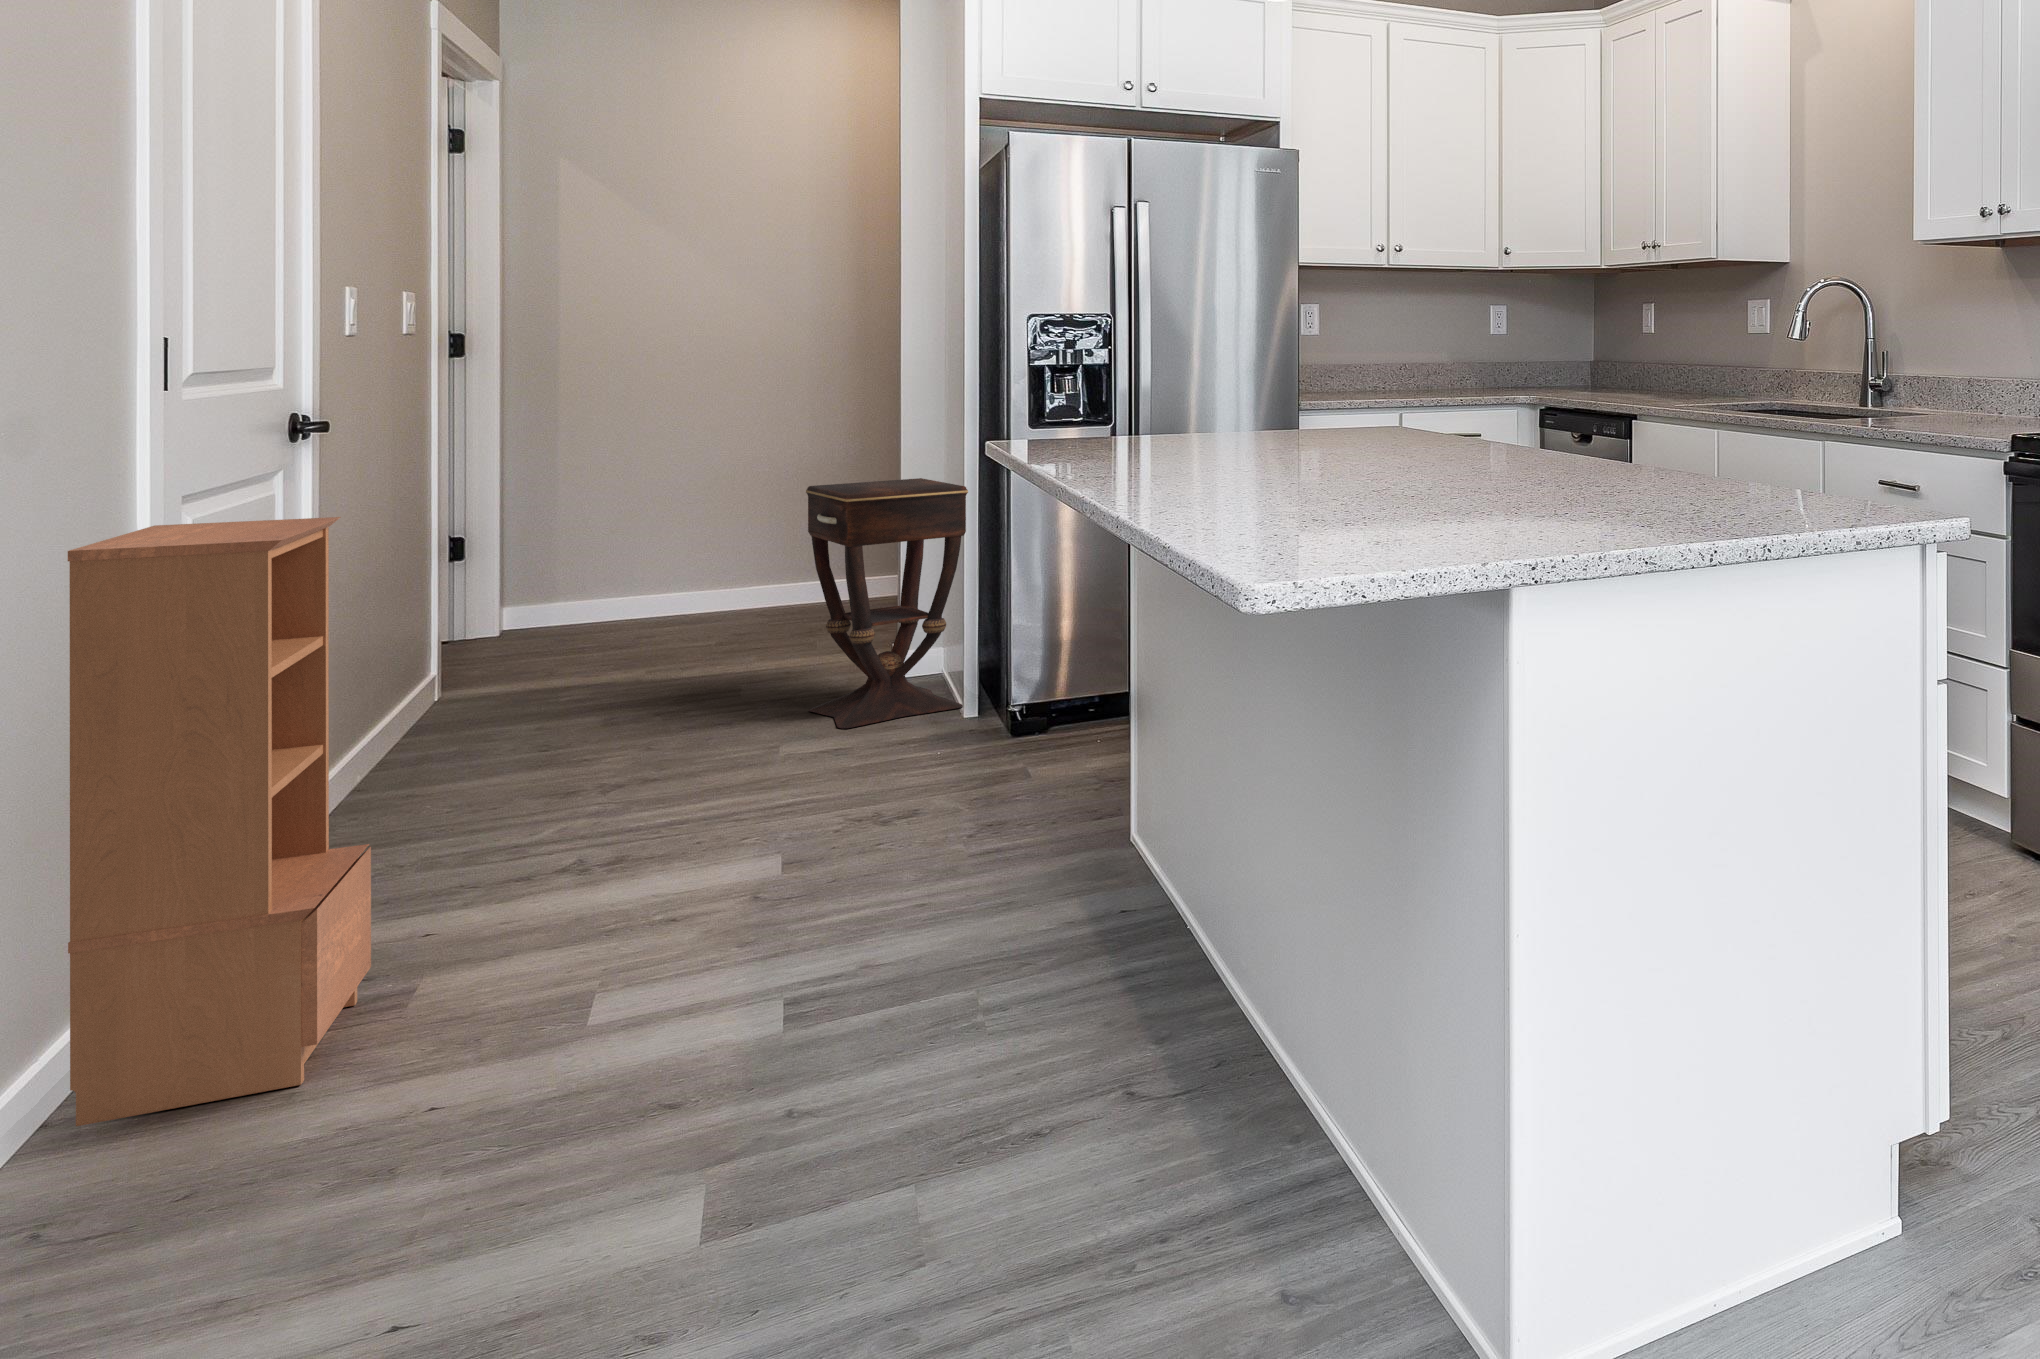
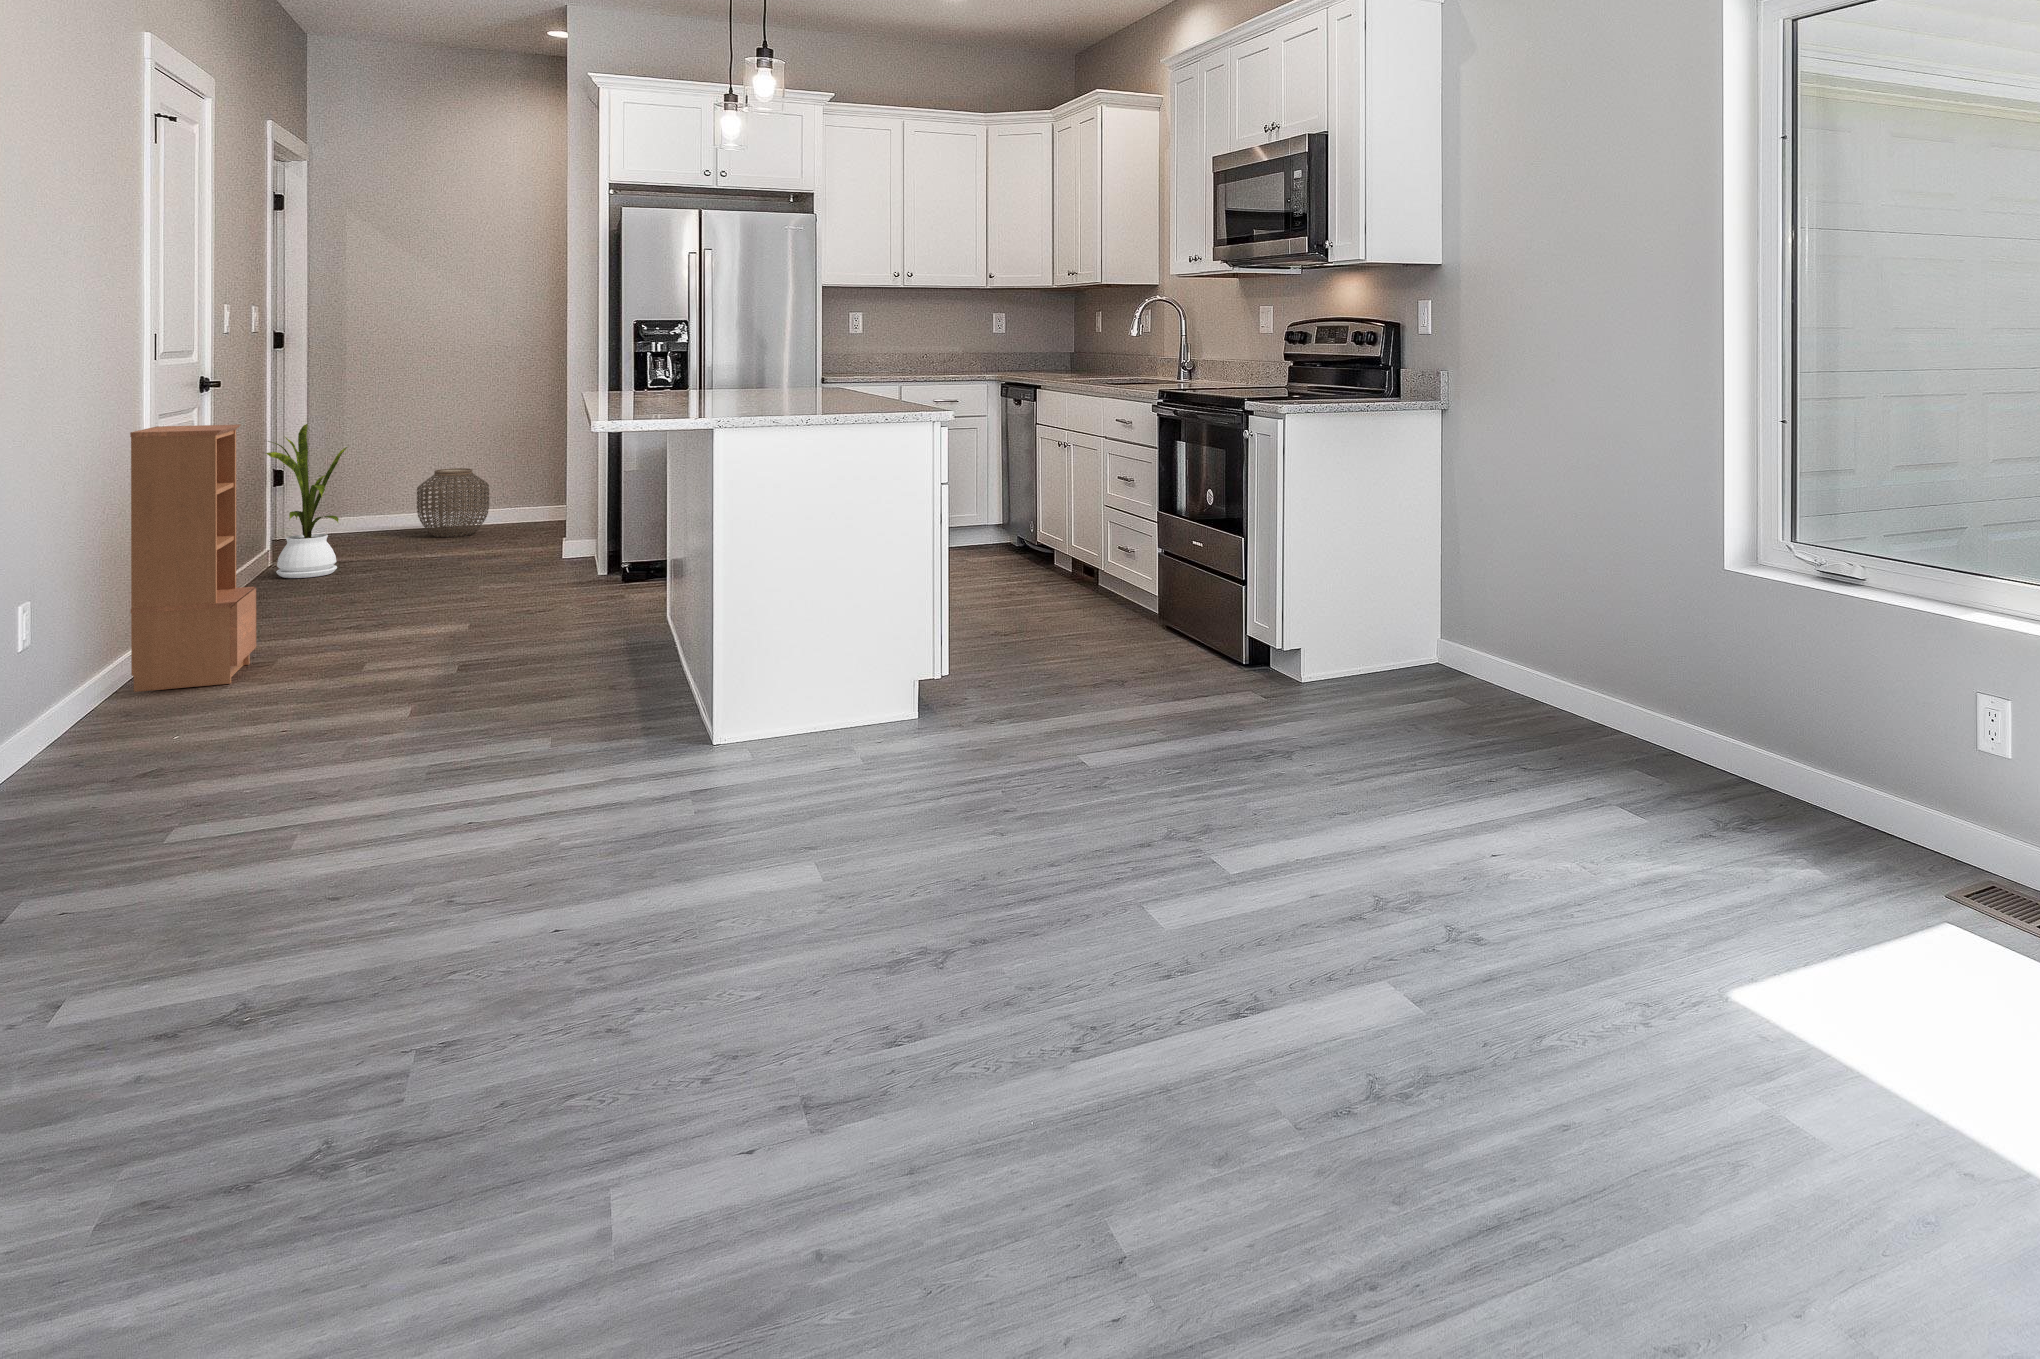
side table: present [806,478,968,728] -> none [499,426,601,578]
house plant: none [424,483,566,732] -> present [266,424,347,578]
woven basket: none [667,533,773,636] -> present [417,468,489,537]

